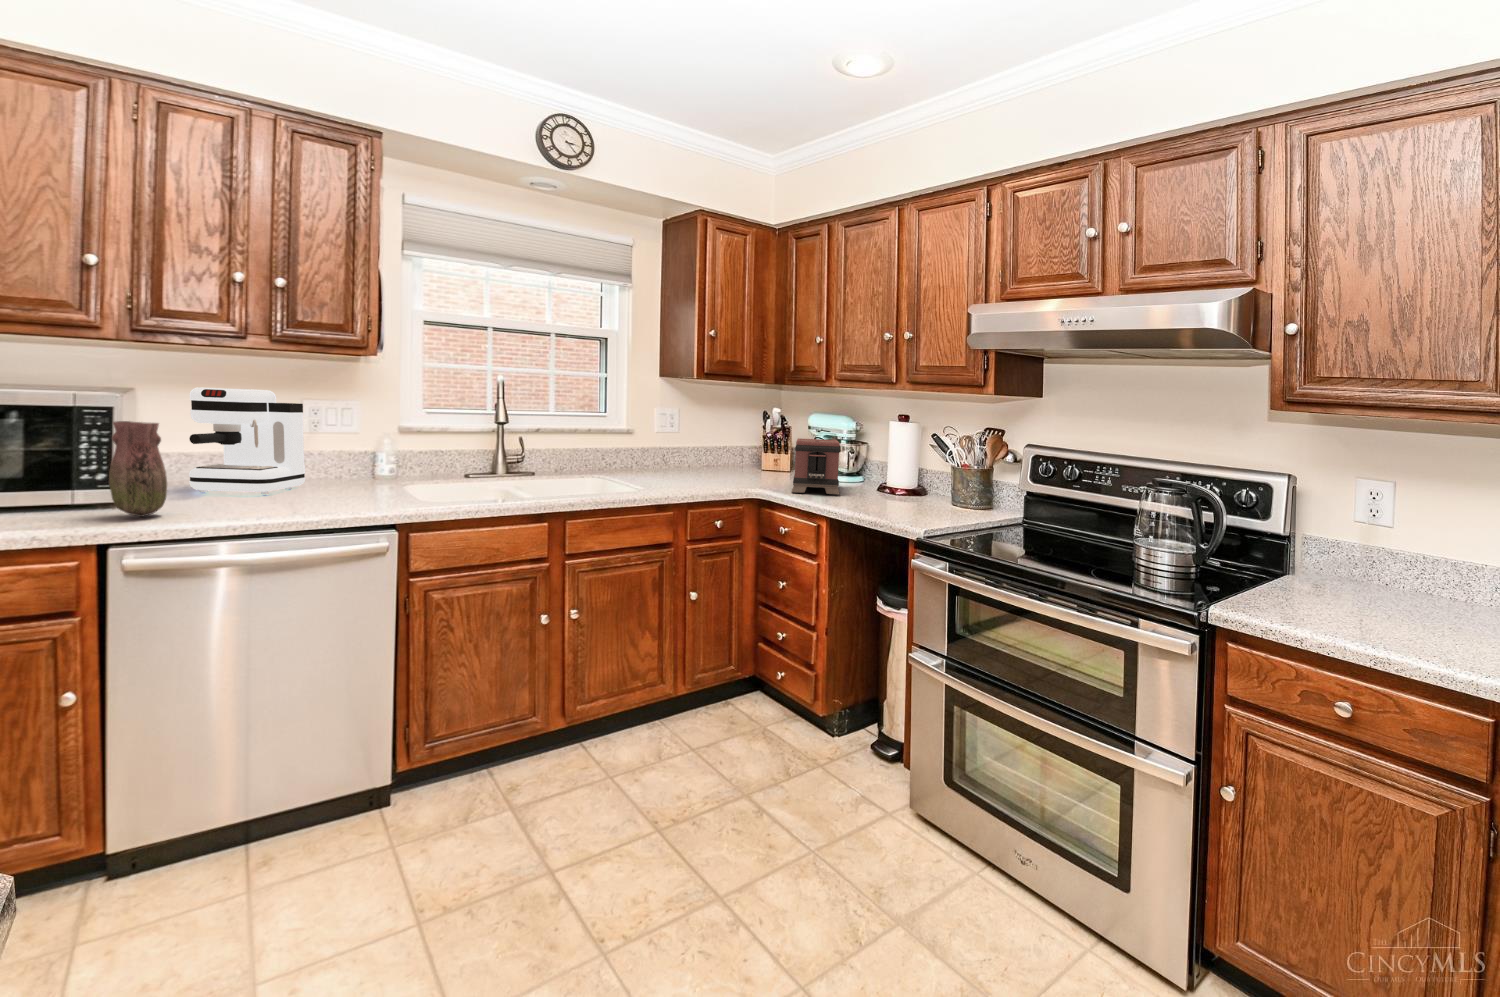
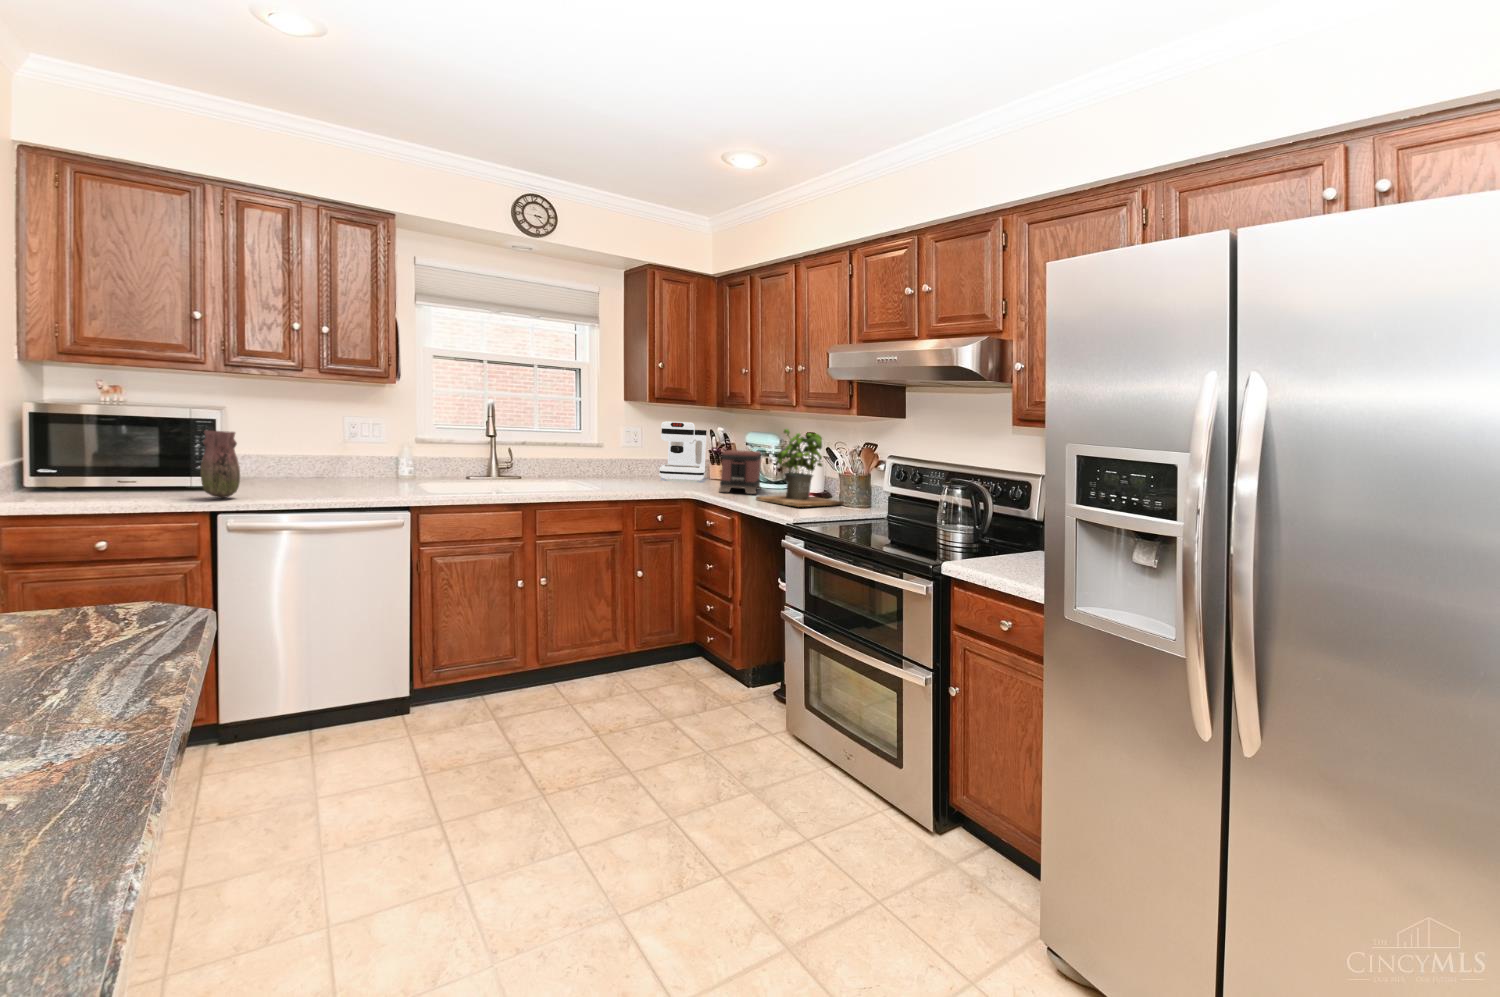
coffee maker: present [189,387,305,494] -> present [659,421,707,481]
potted plant: none [845,411,959,513] -> present [756,429,844,507]

